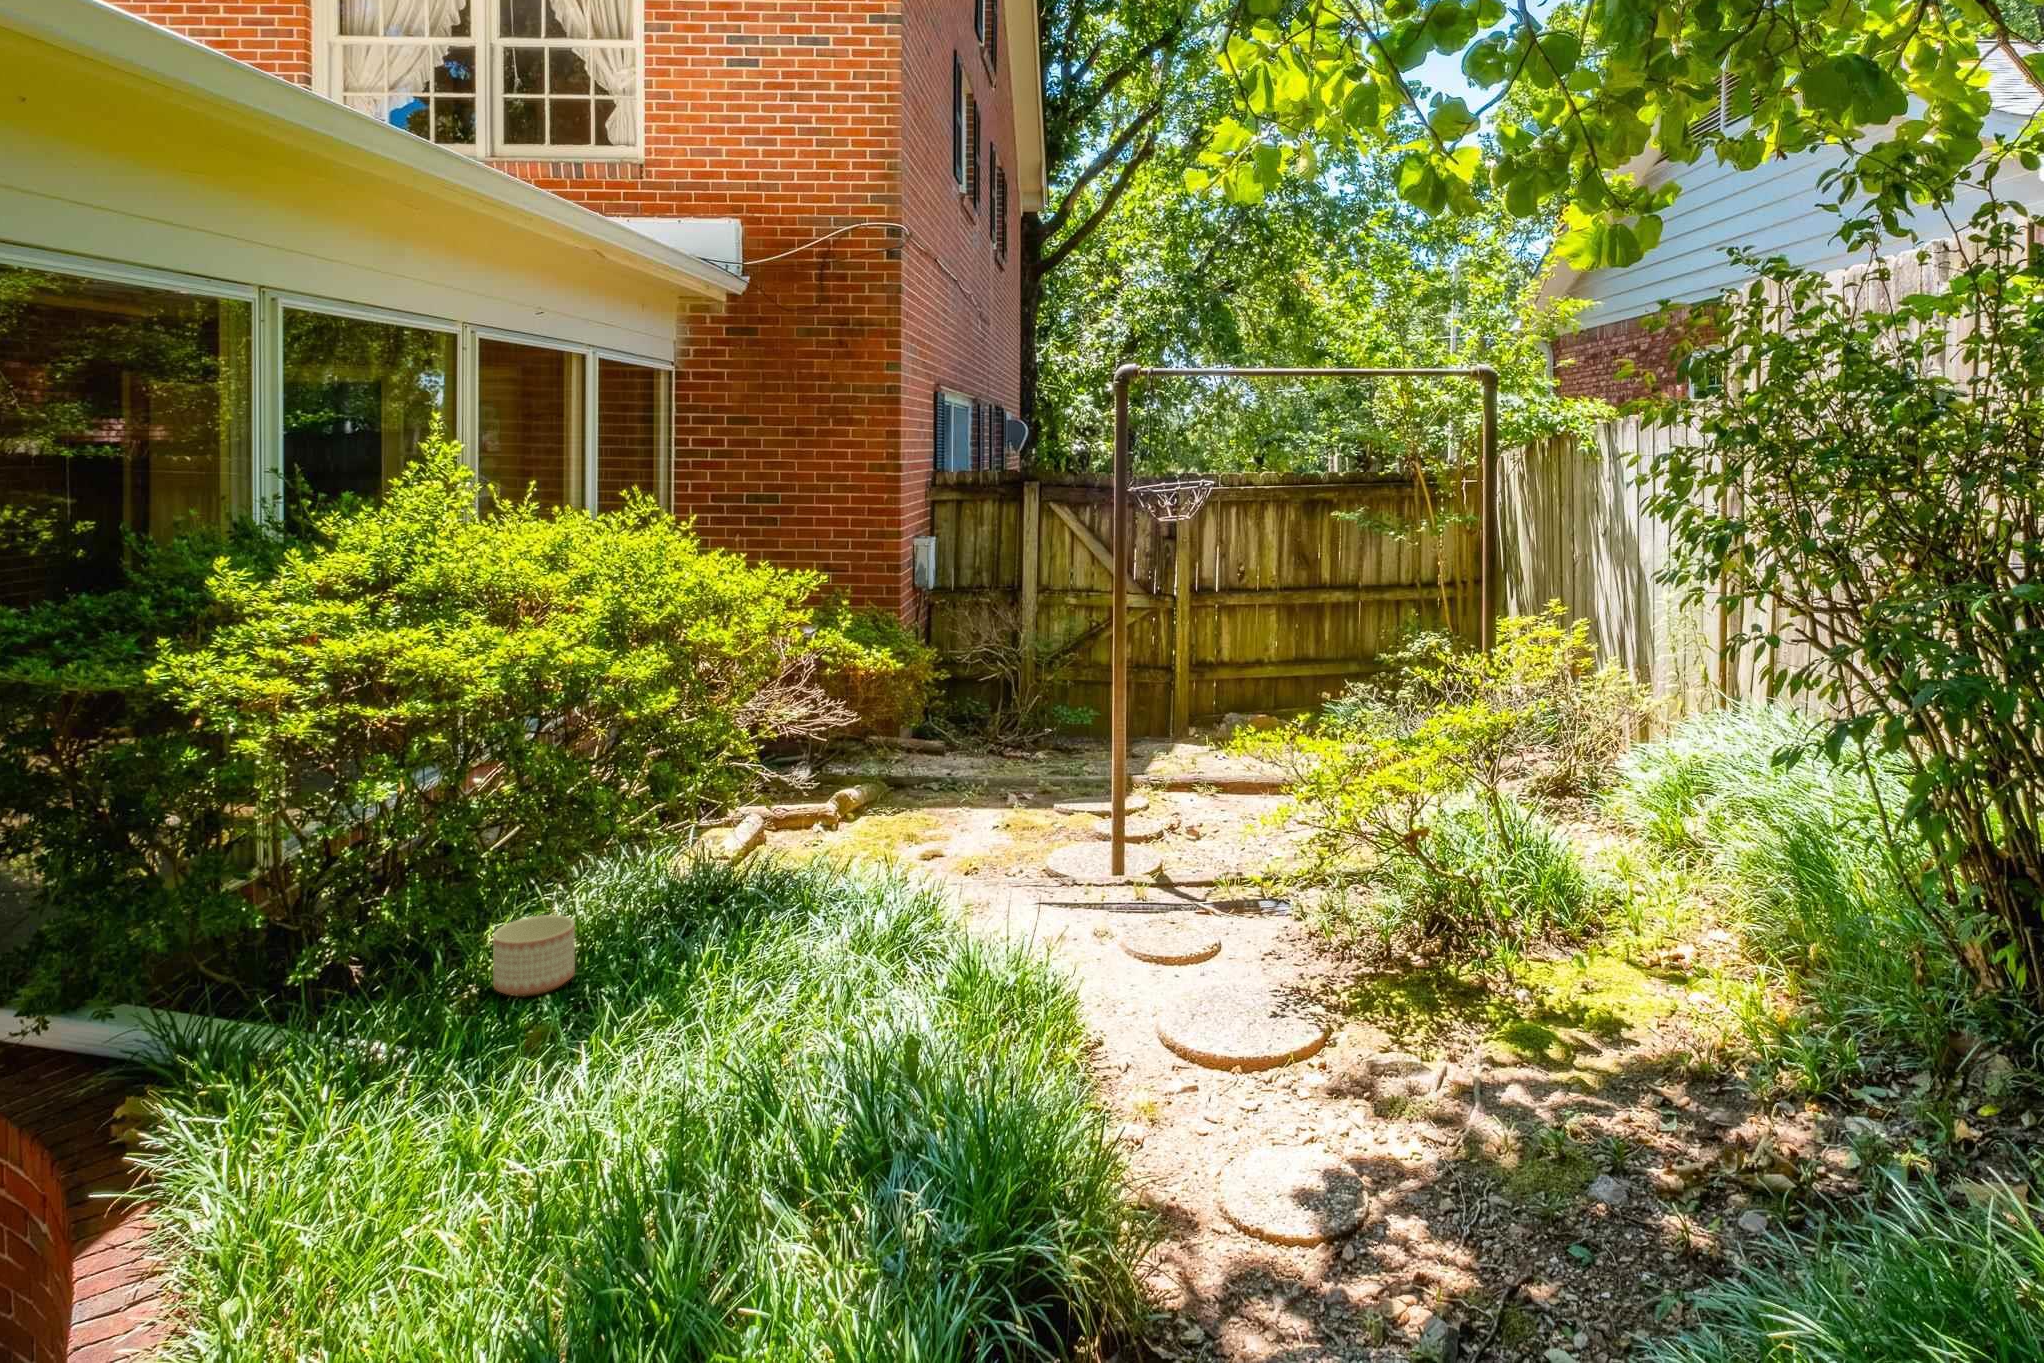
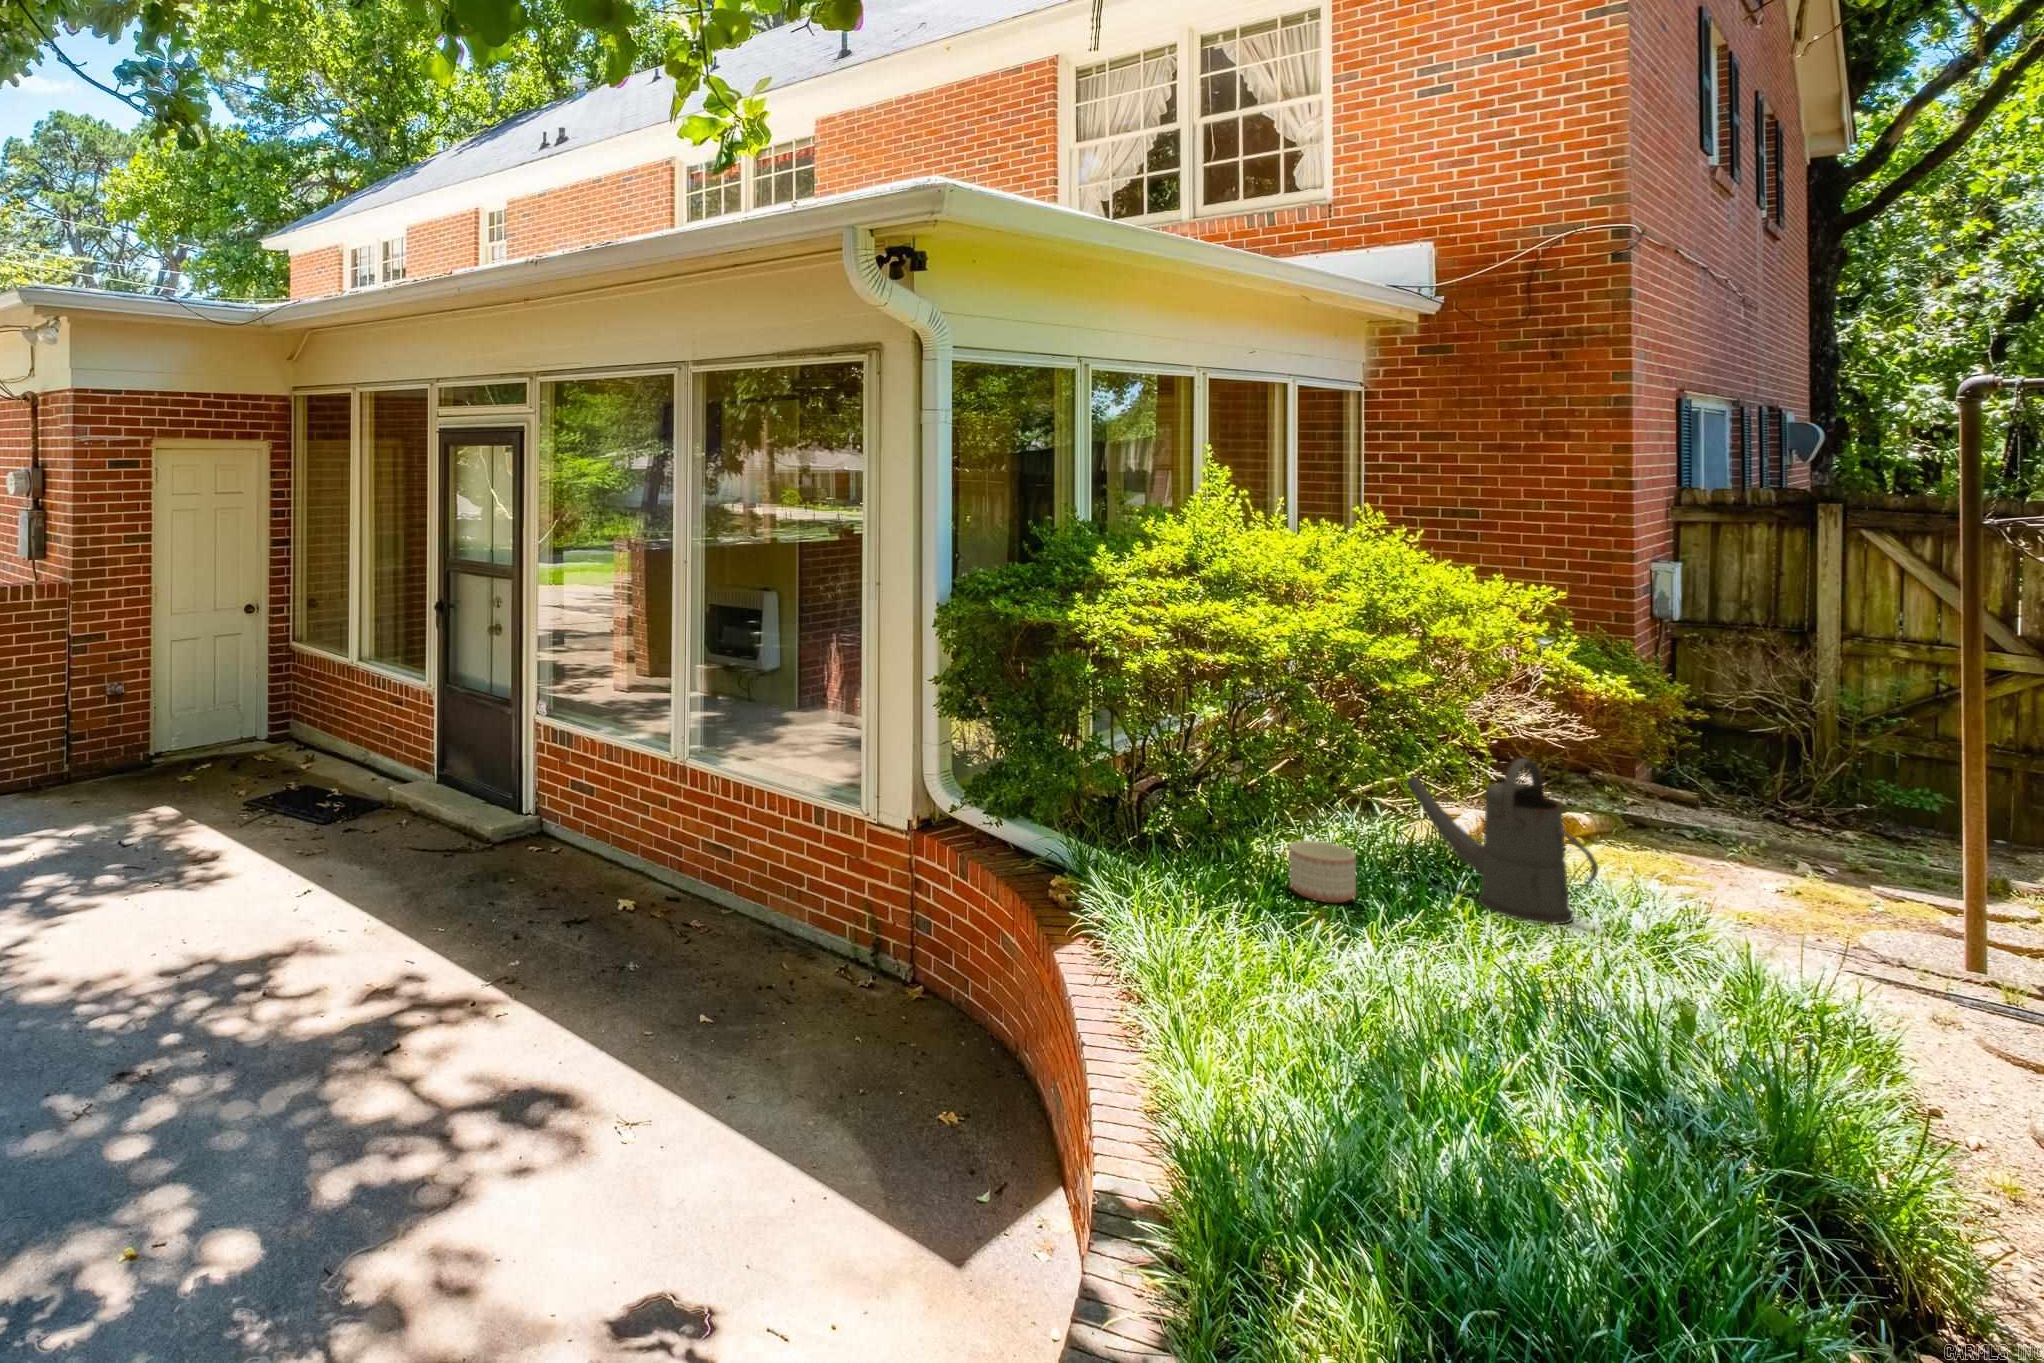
watering can: none [635,765,825,947] -> present [1406,758,1598,924]

